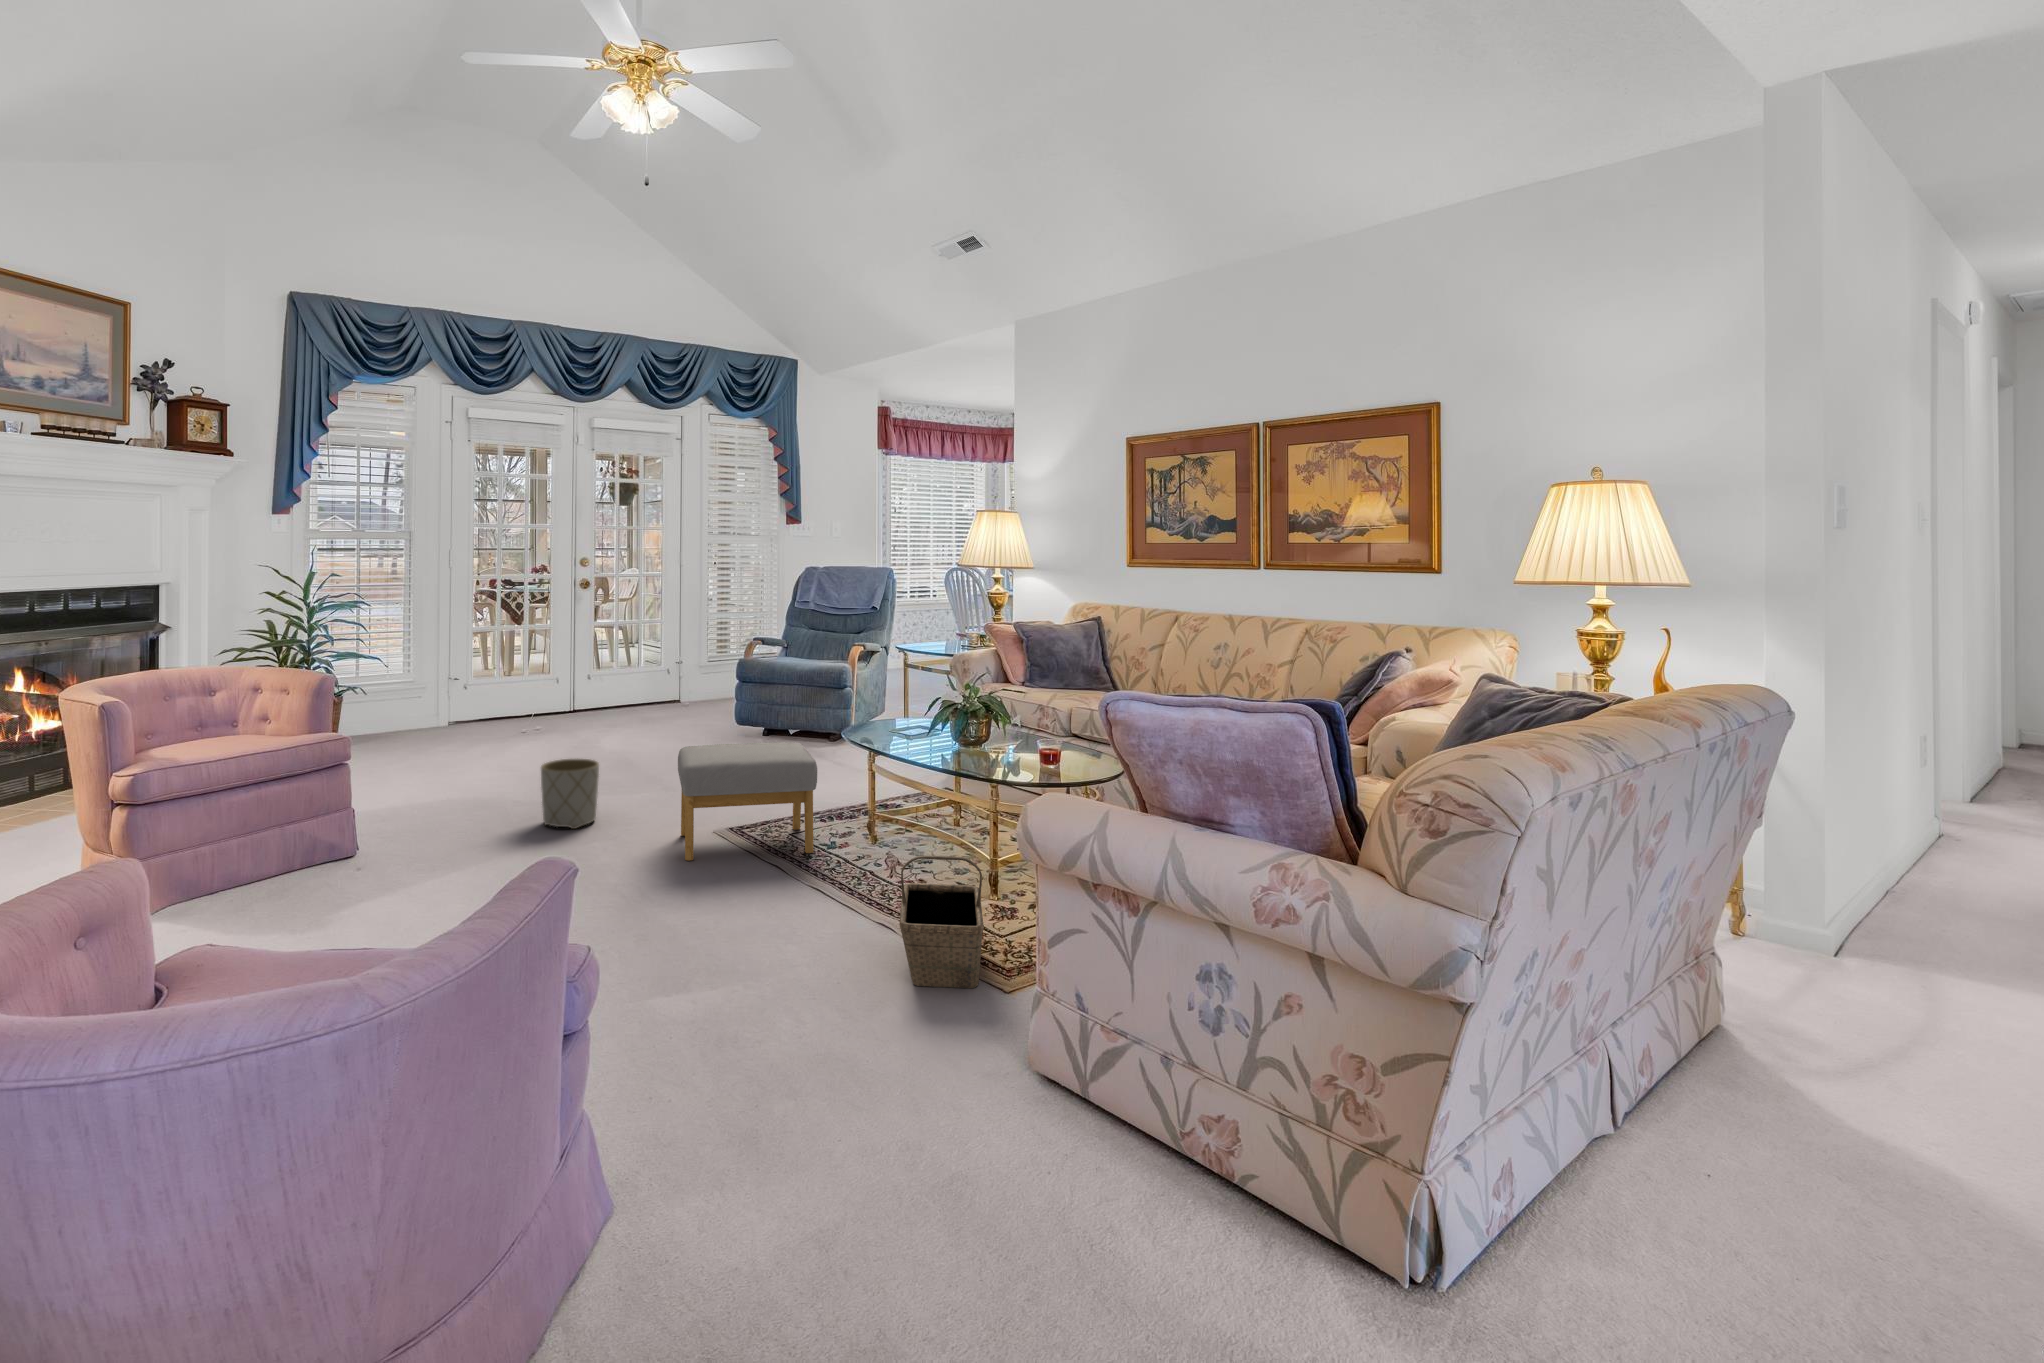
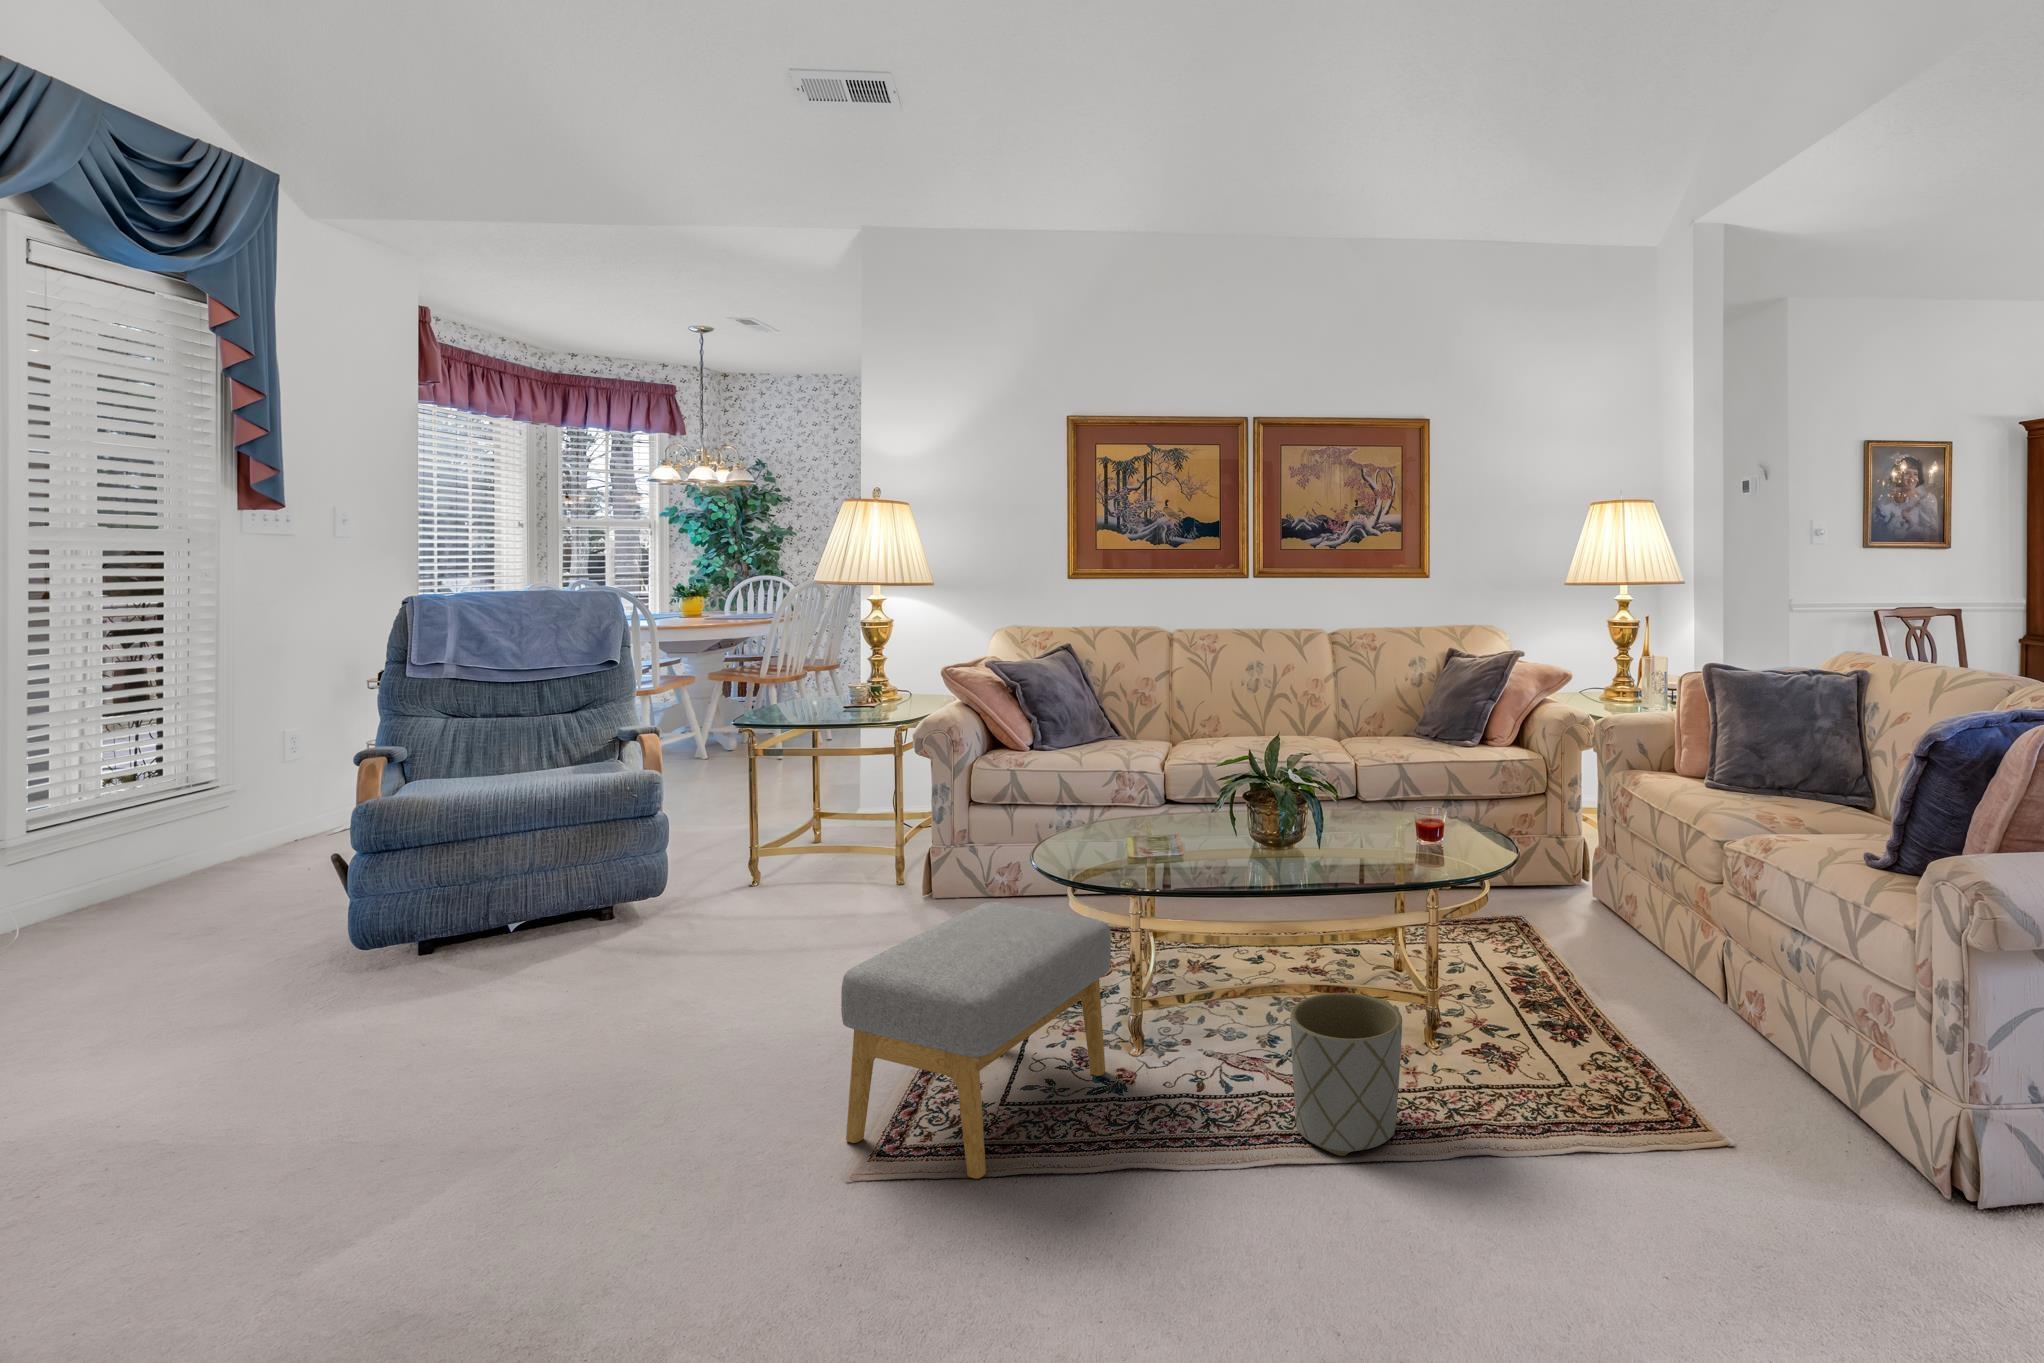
planter: present [541,759,599,829] -> present [1290,993,1402,1156]
basket: present [899,856,984,988] -> none [1497,980,1683,1173]

